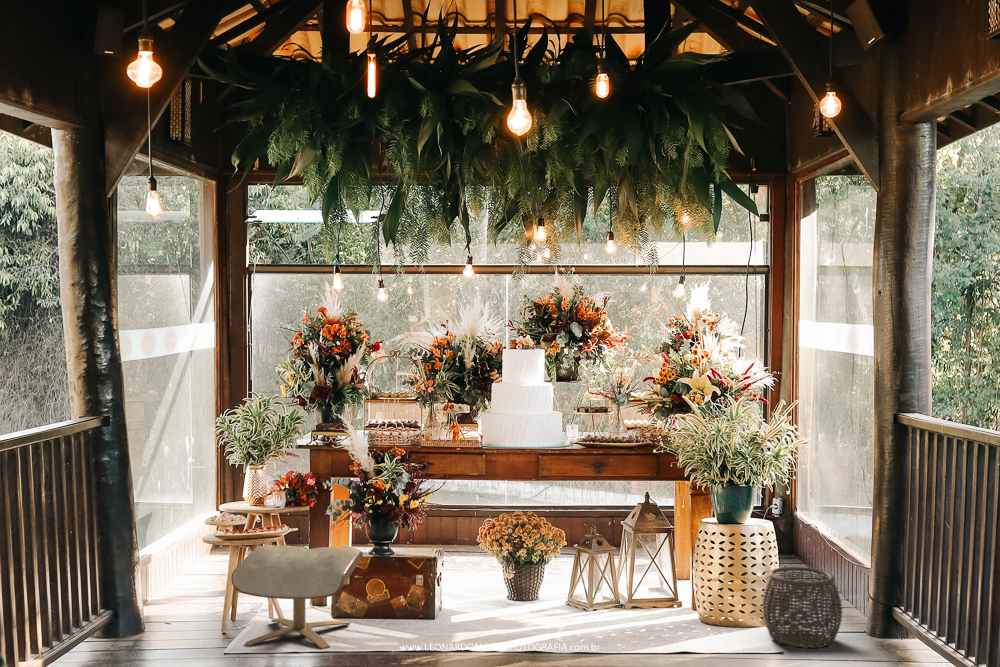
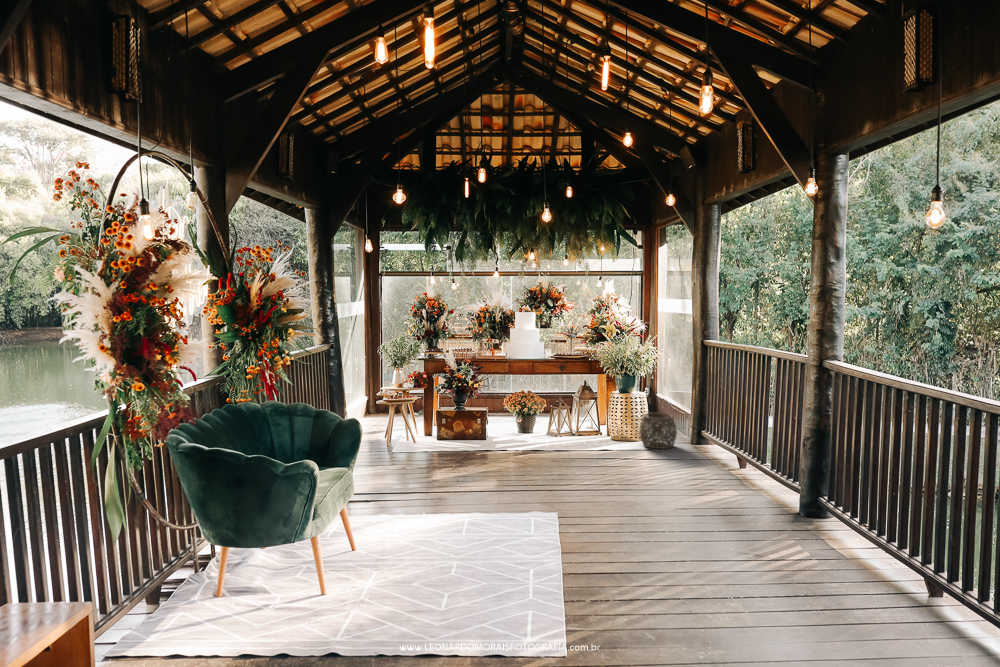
ottoman: present [231,545,363,649] -> none [392,406,452,452]

